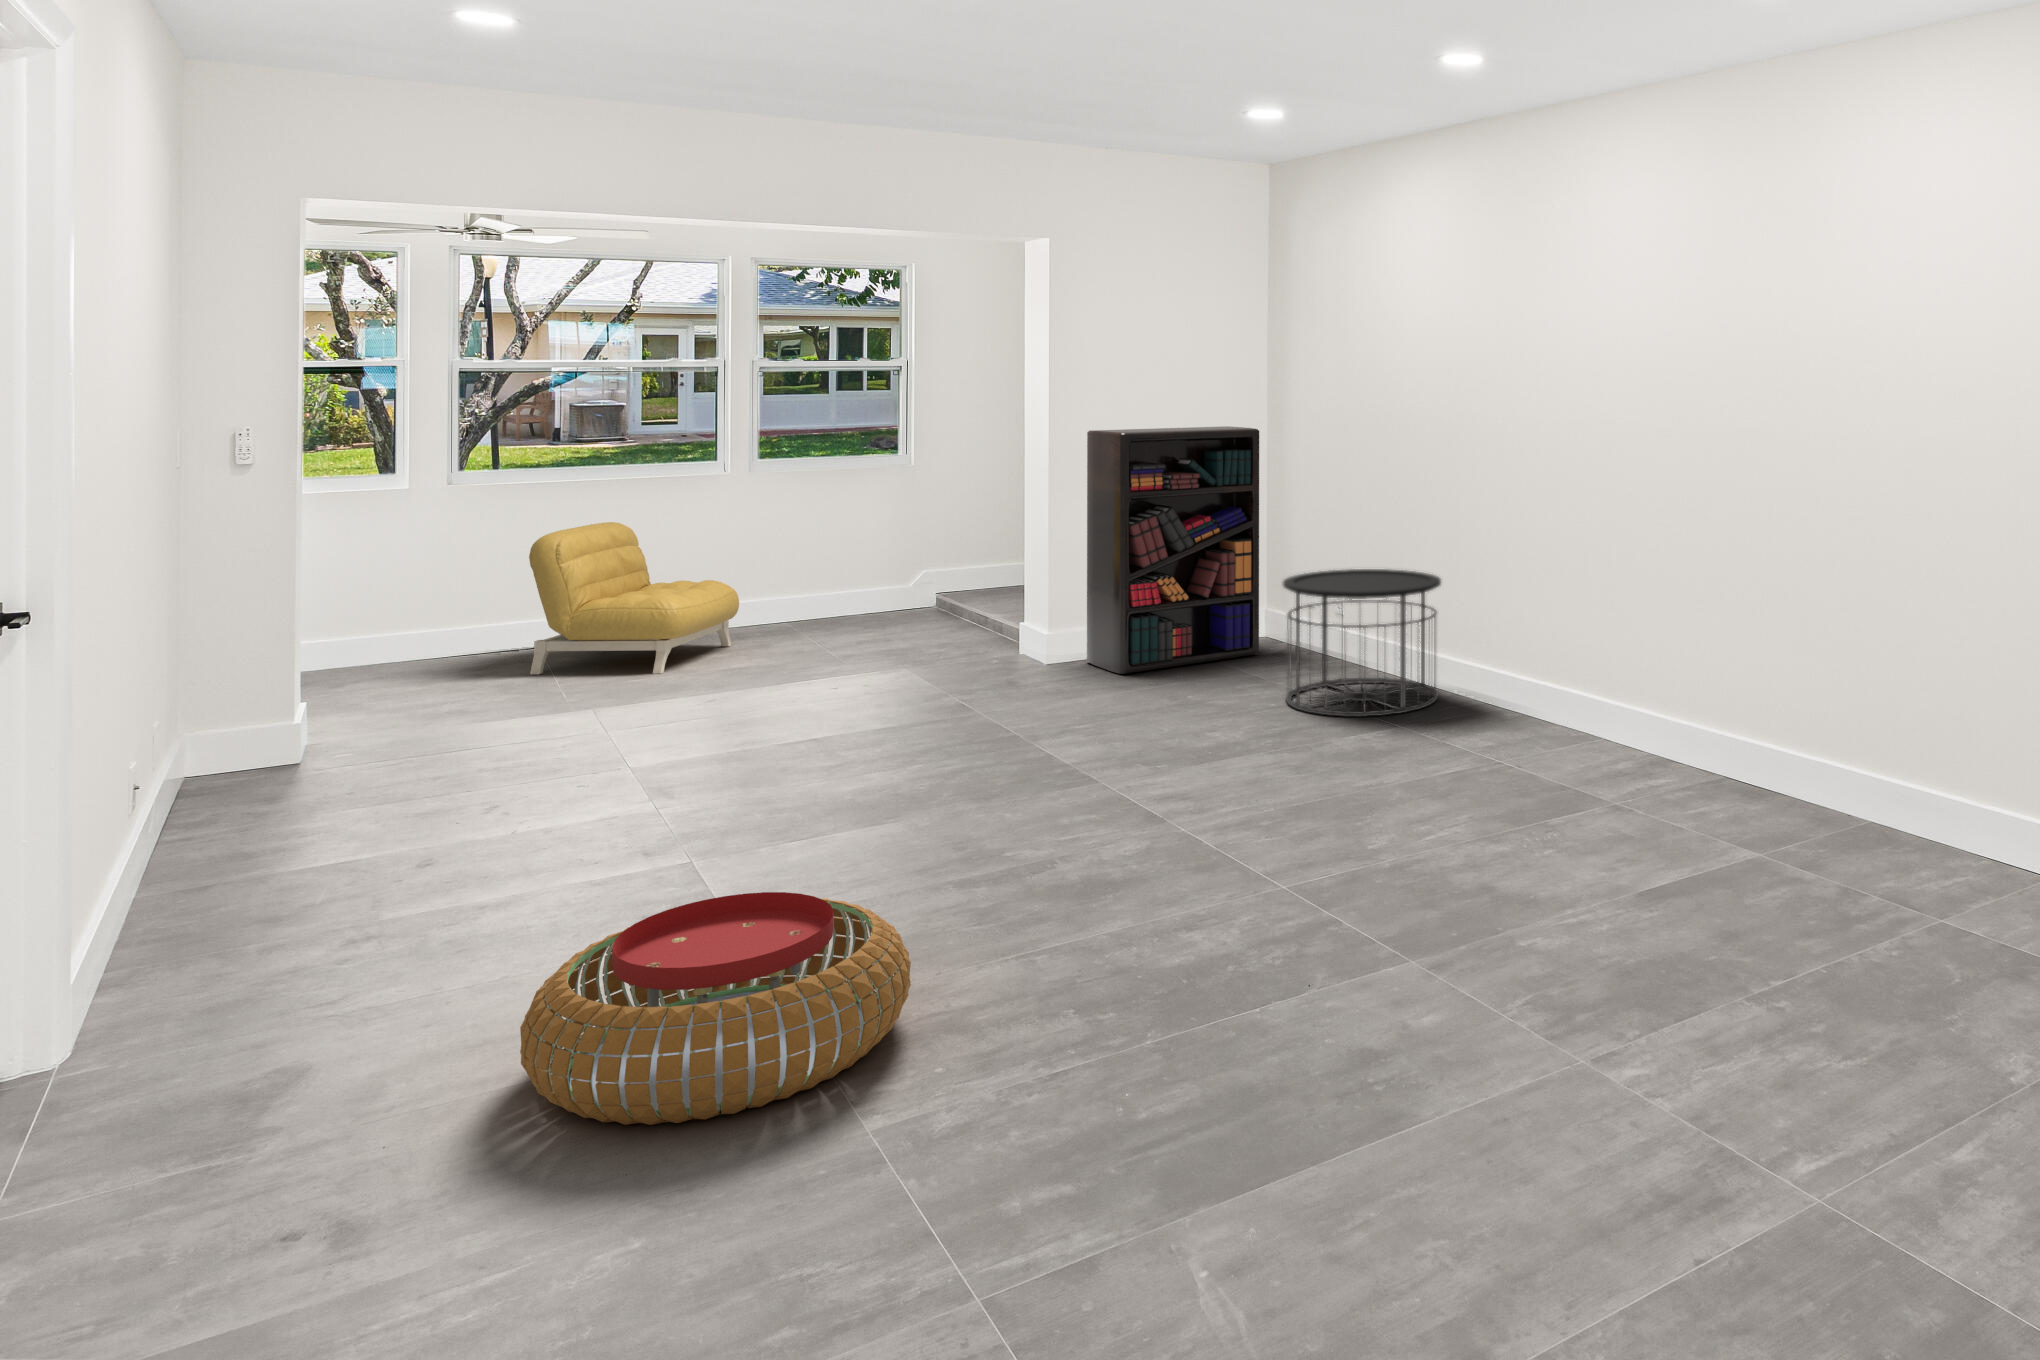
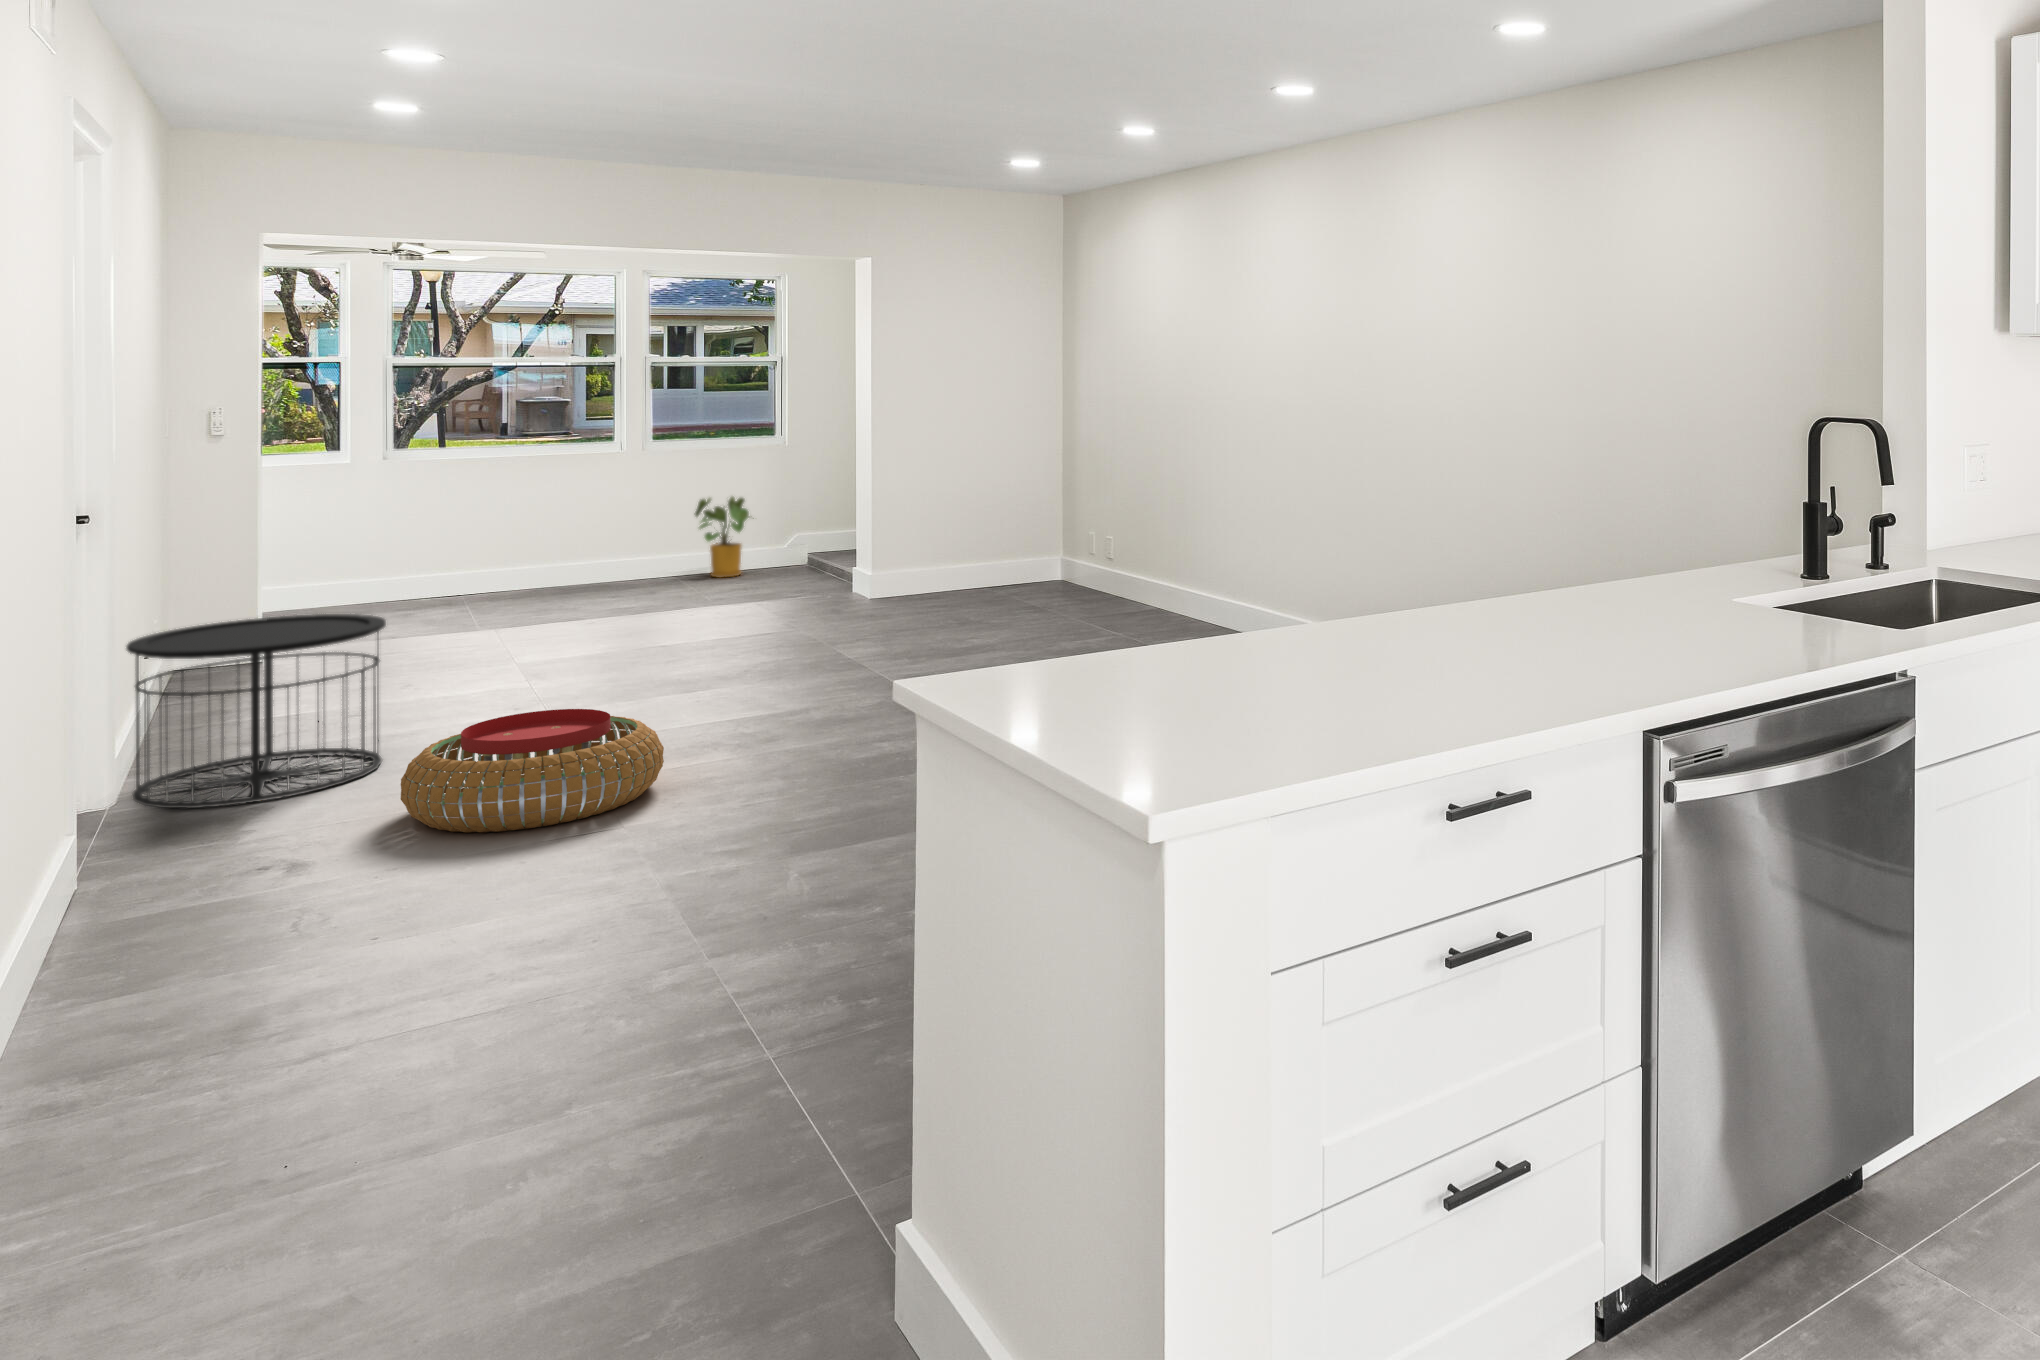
bookshelf: present [1087,426,1259,674] -> none [903,410,1046,607]
armchair: present [529,522,739,674] -> none [448,488,625,608]
house plant: none [816,530,892,630] -> present [695,497,749,578]
side table: present [1283,569,1441,717] -> present [126,614,386,808]

